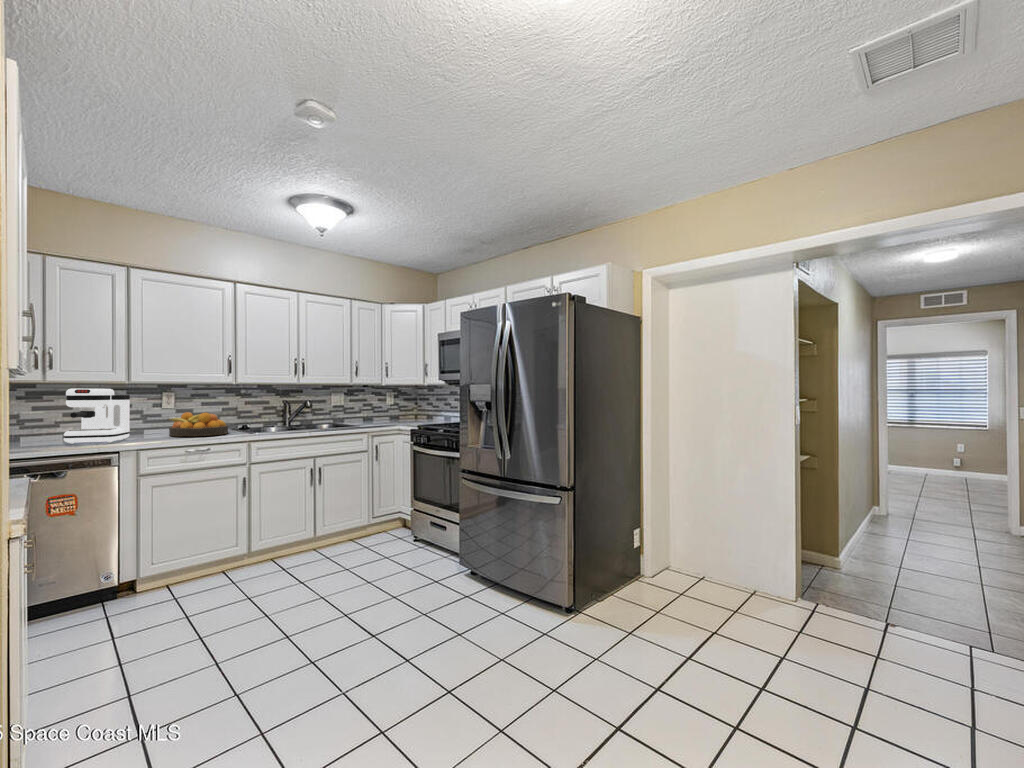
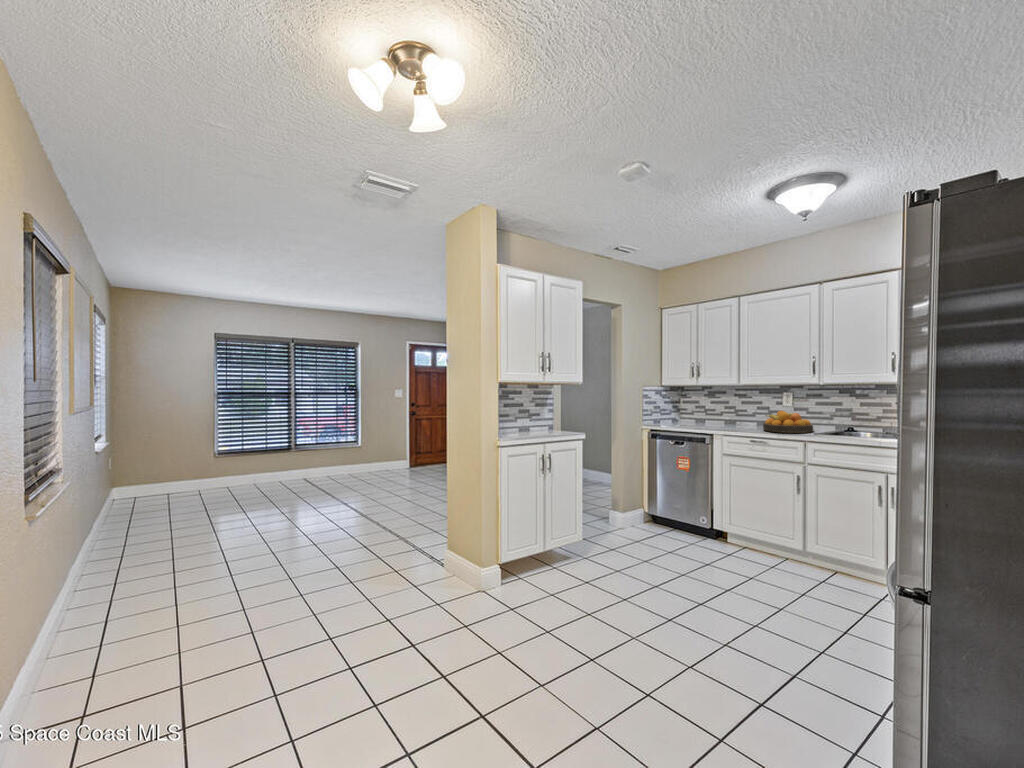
coffee maker: present [64,389,130,444] -> none [694,390,739,429]

